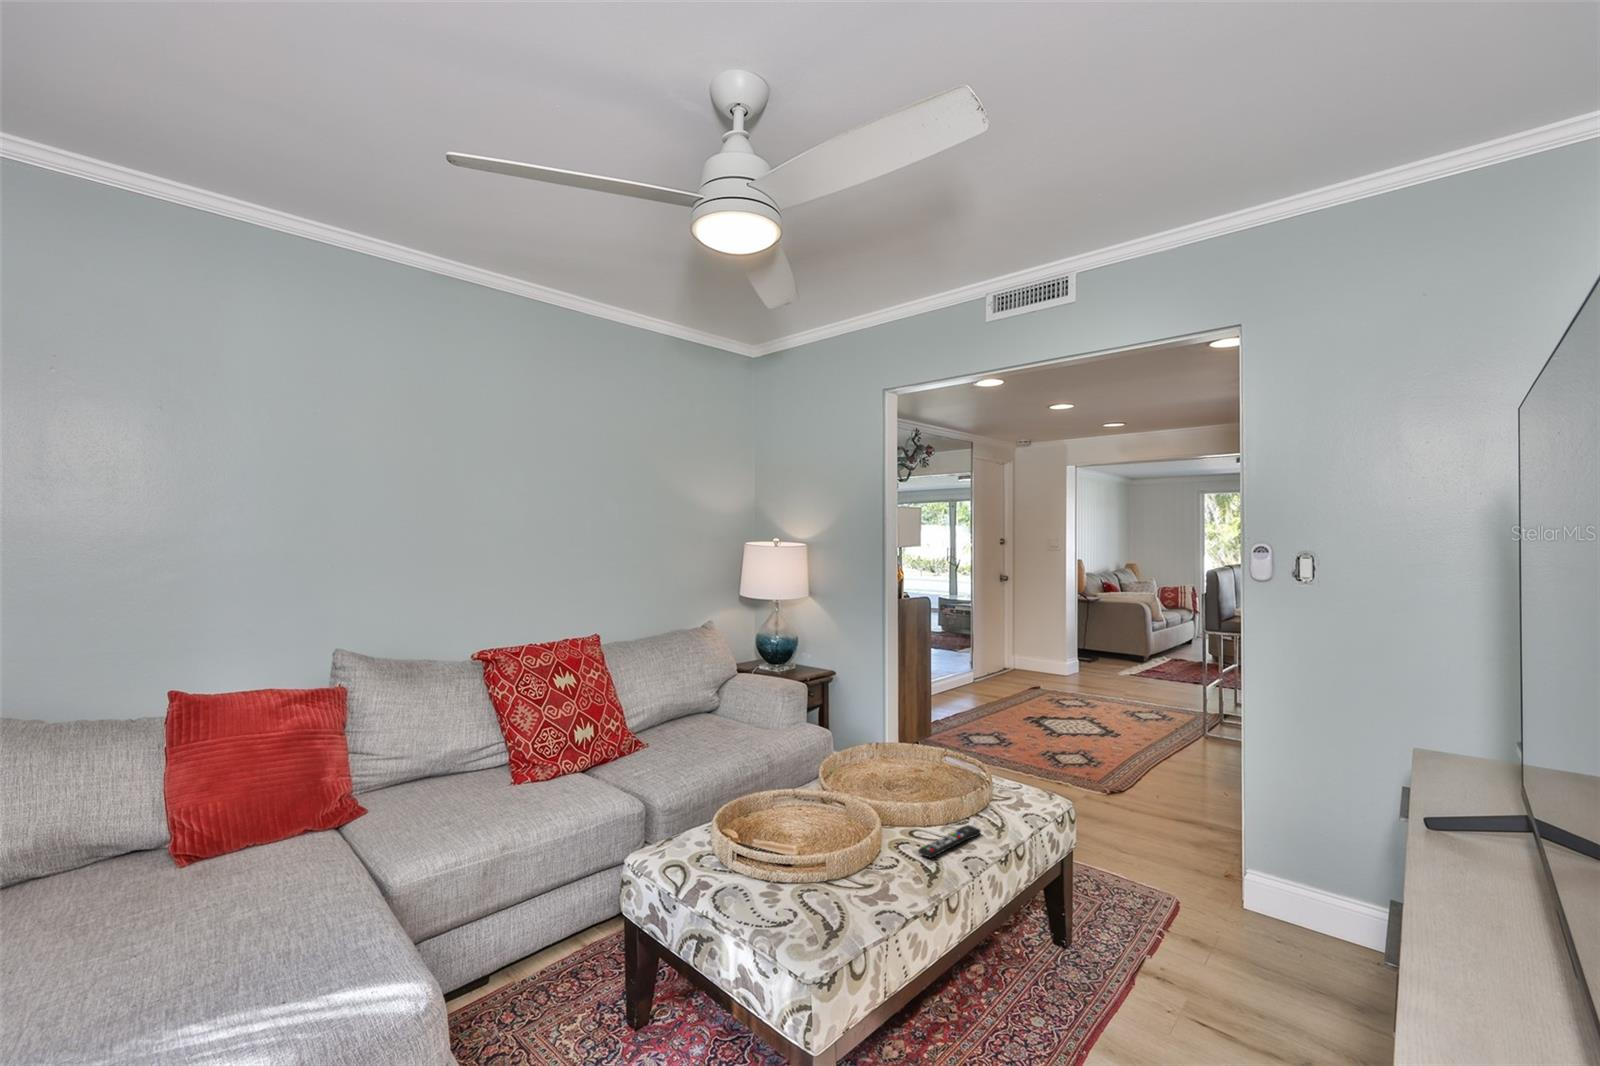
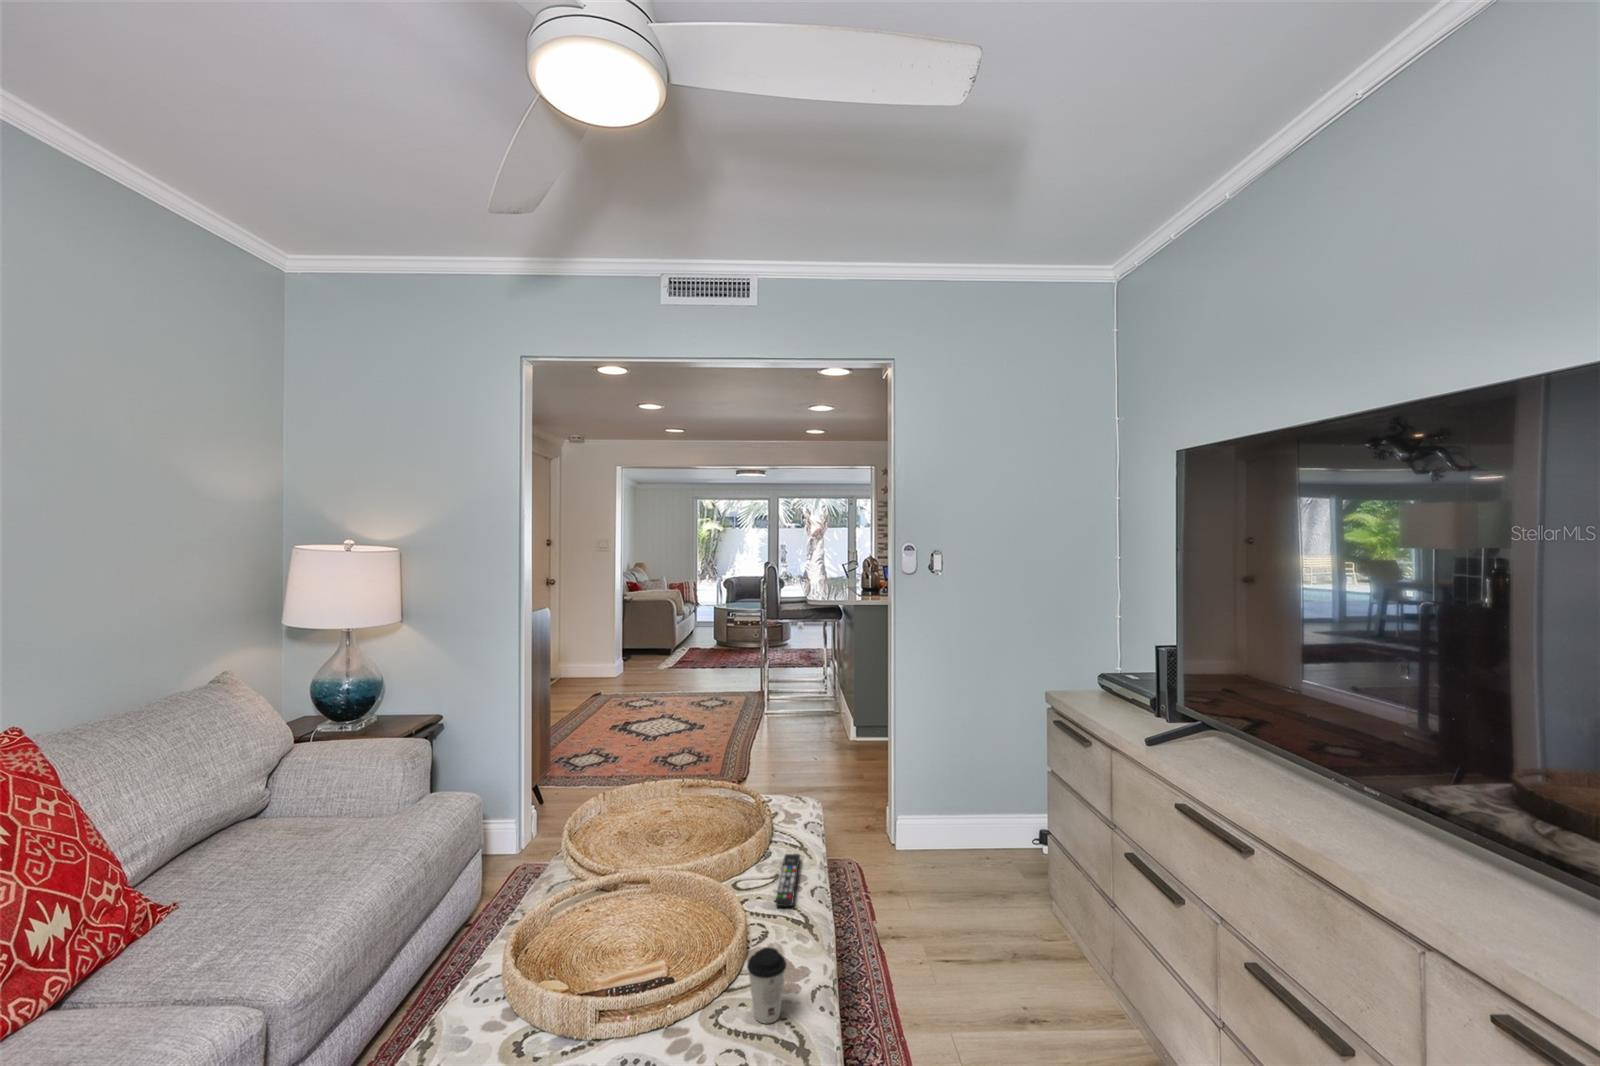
coffee cup: none [820,856,850,910] -> present [747,947,786,1023]

